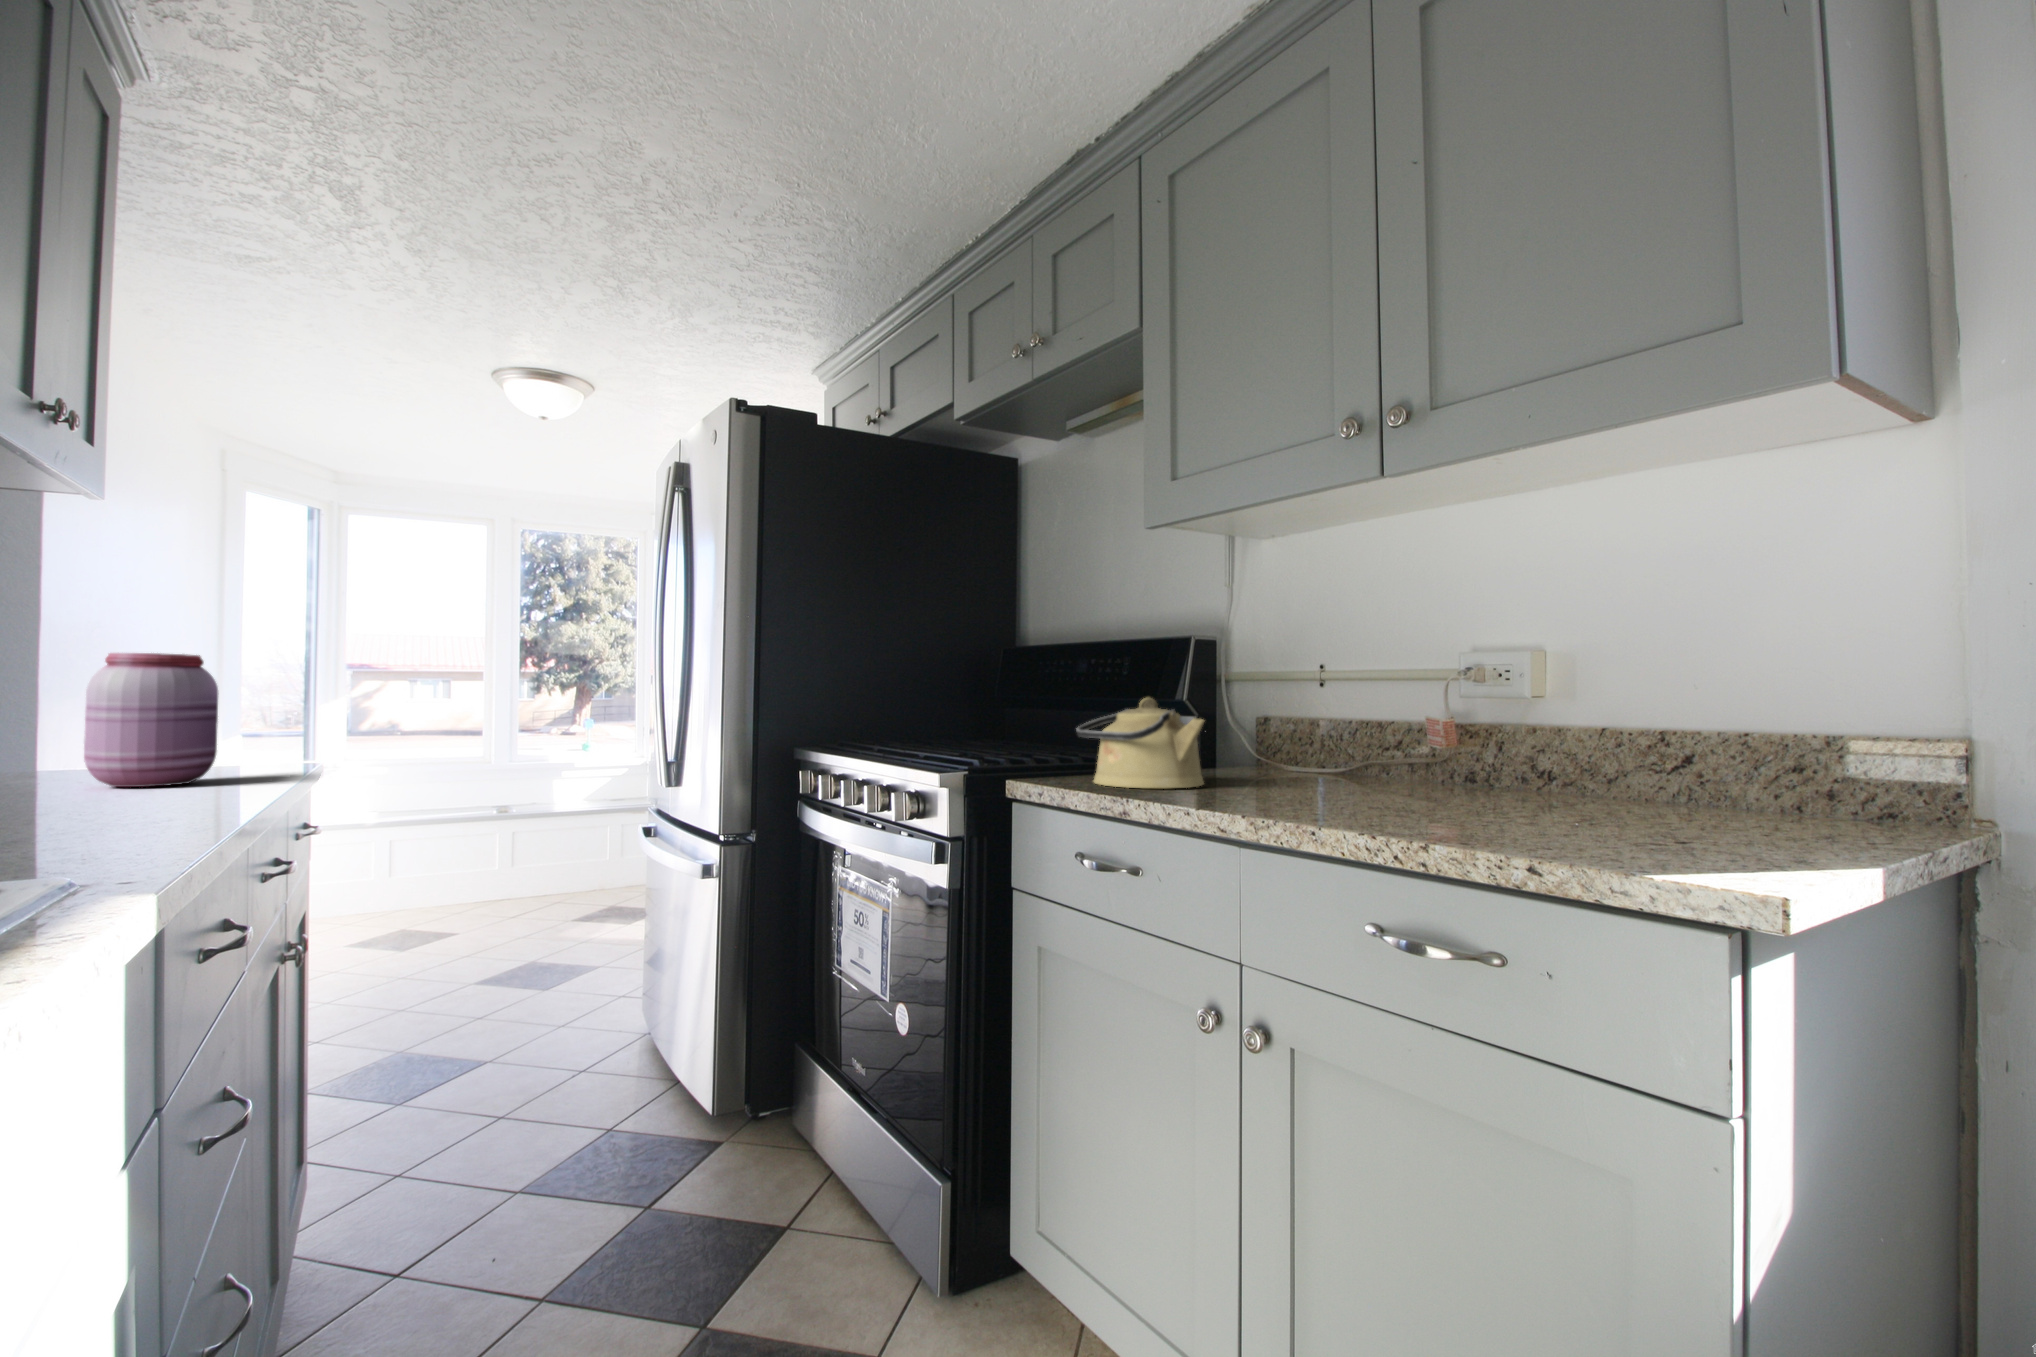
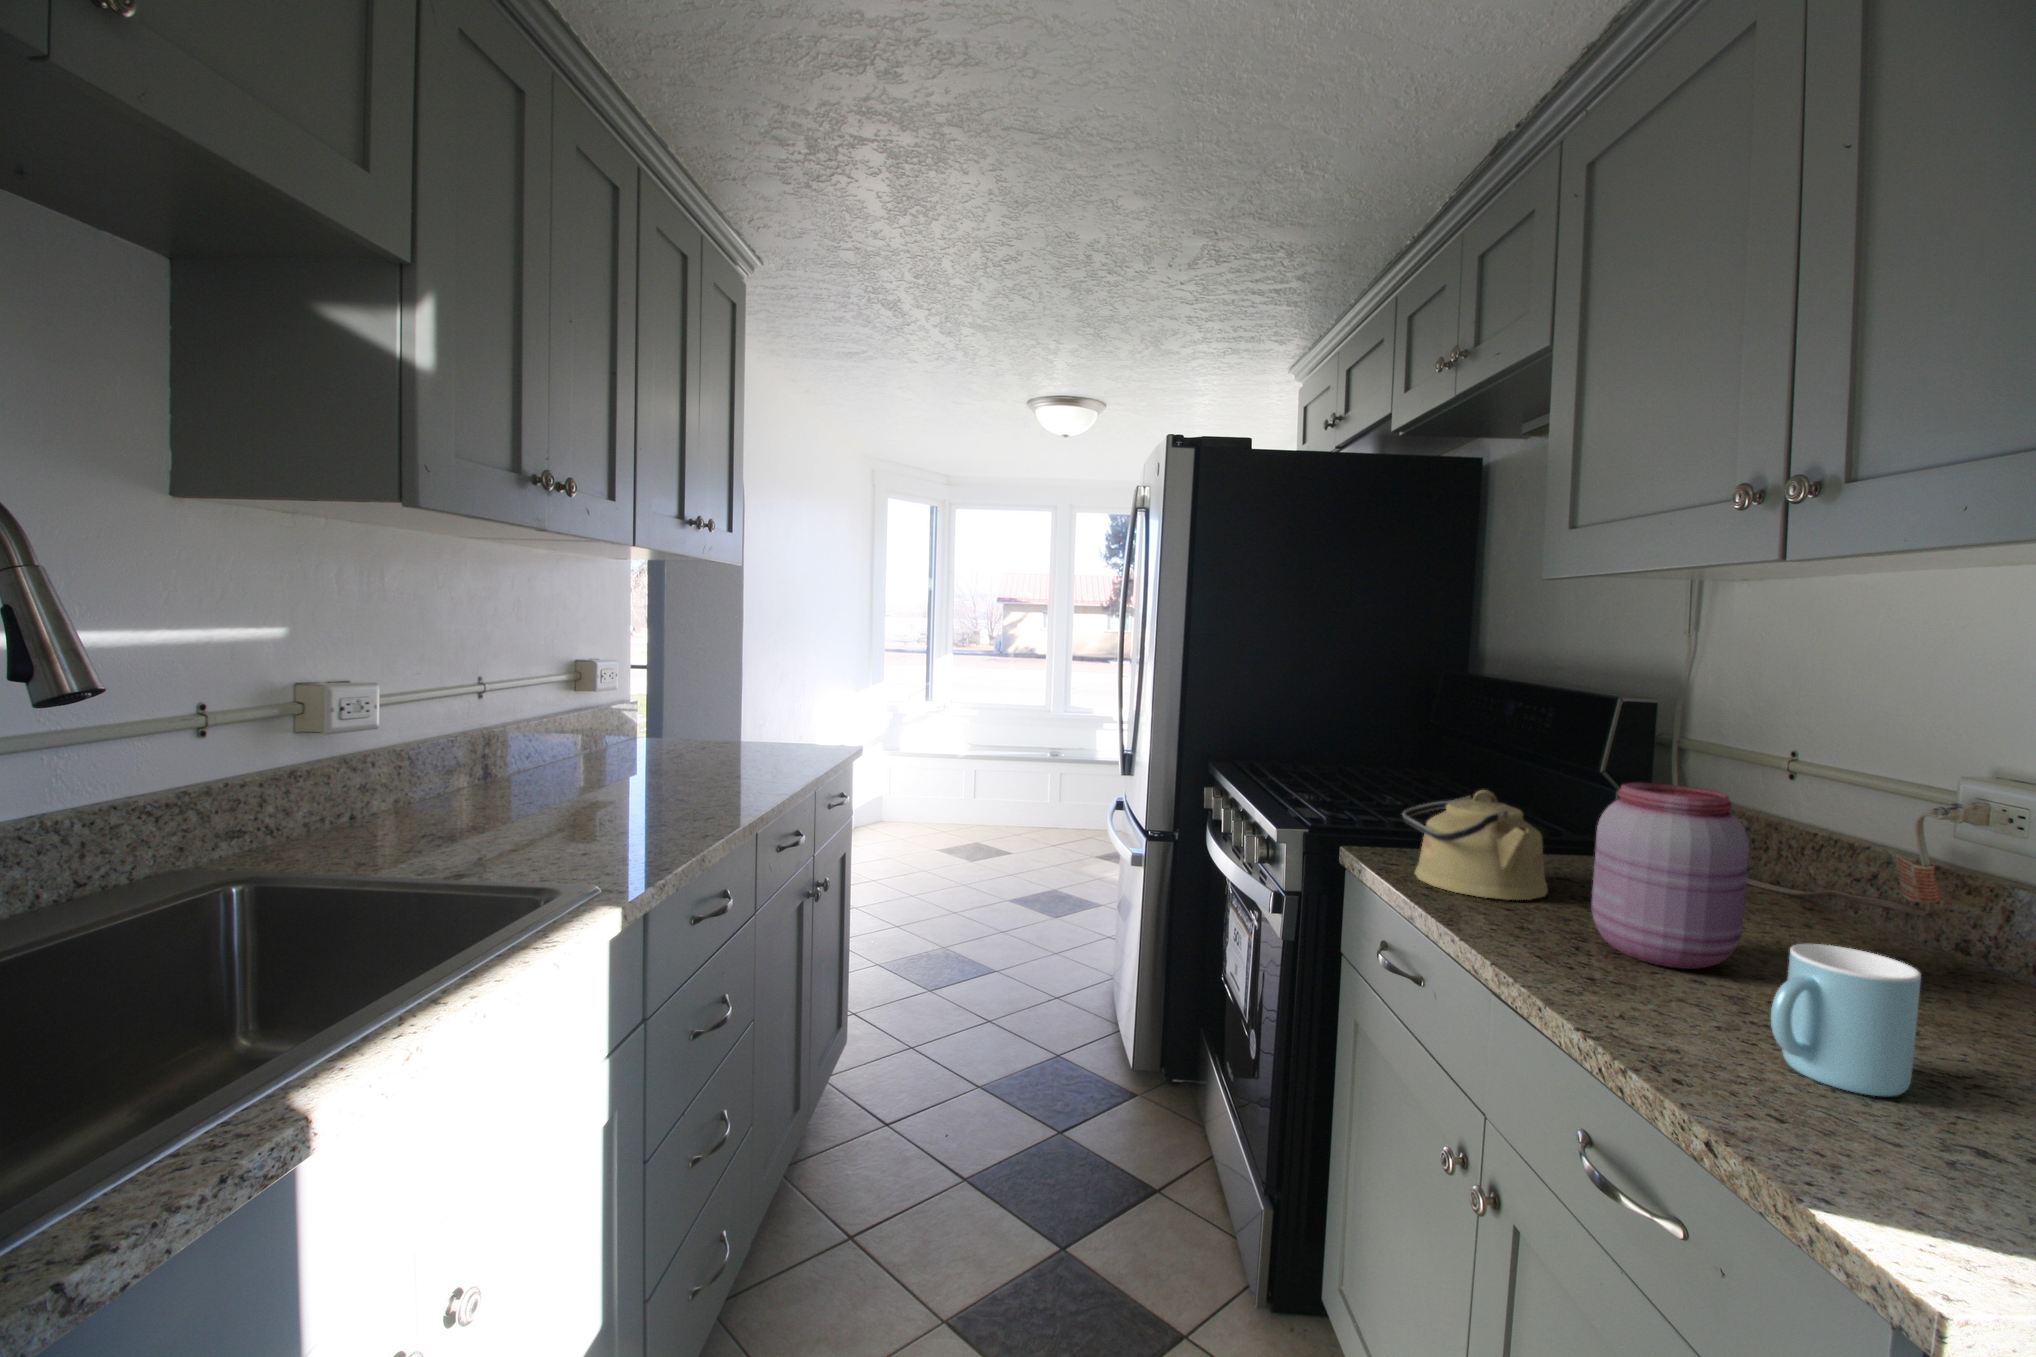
jar: present [84,653,218,787] -> present [1592,783,1749,969]
mug: none [1482,735,1568,832] -> present [1771,944,1921,1096]

